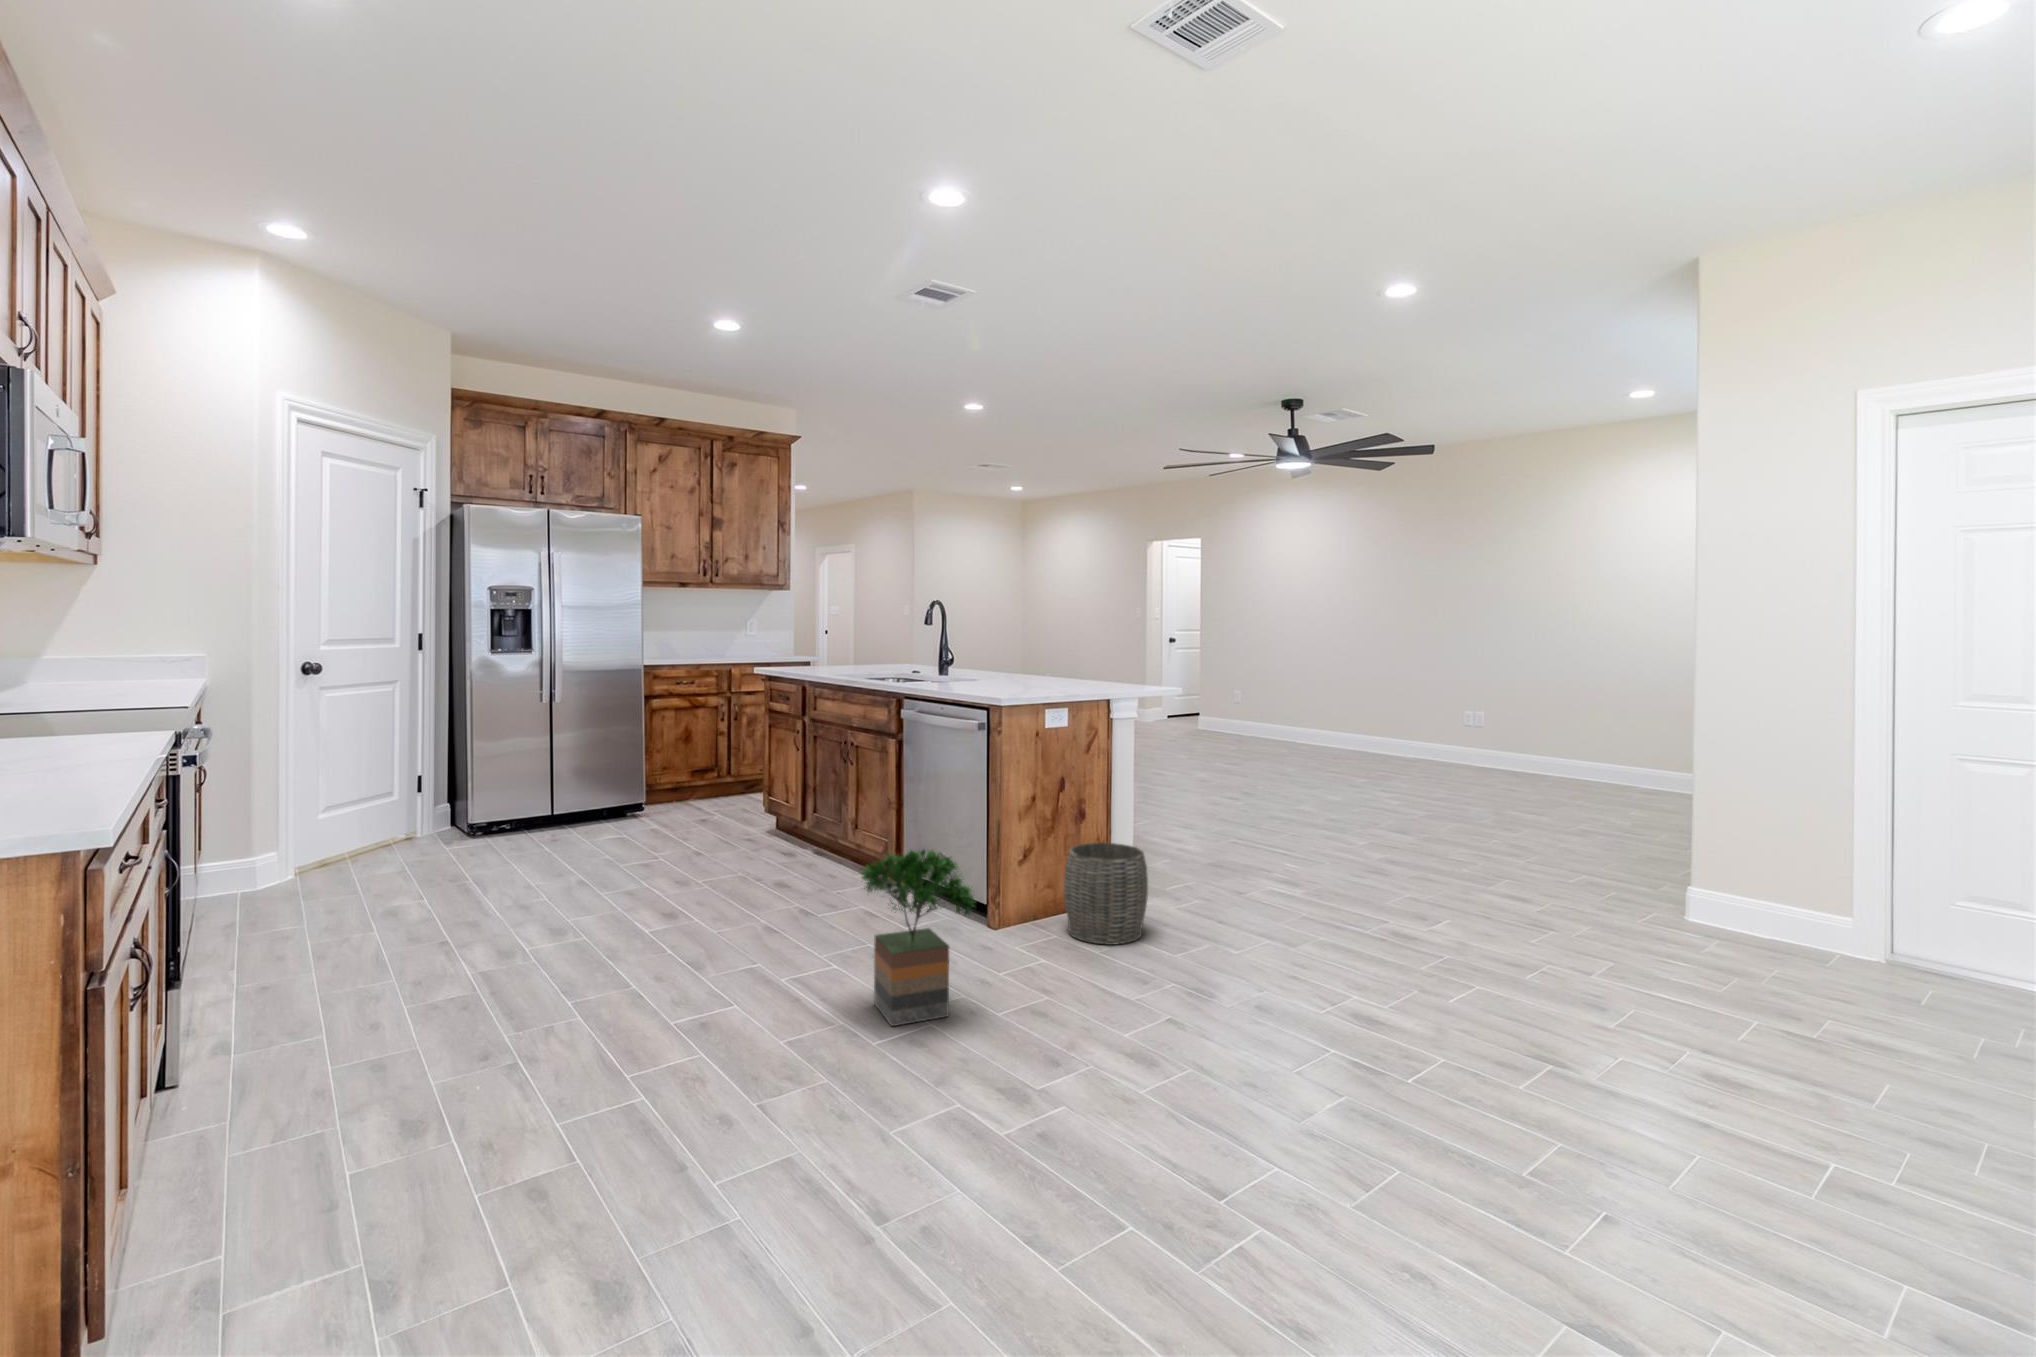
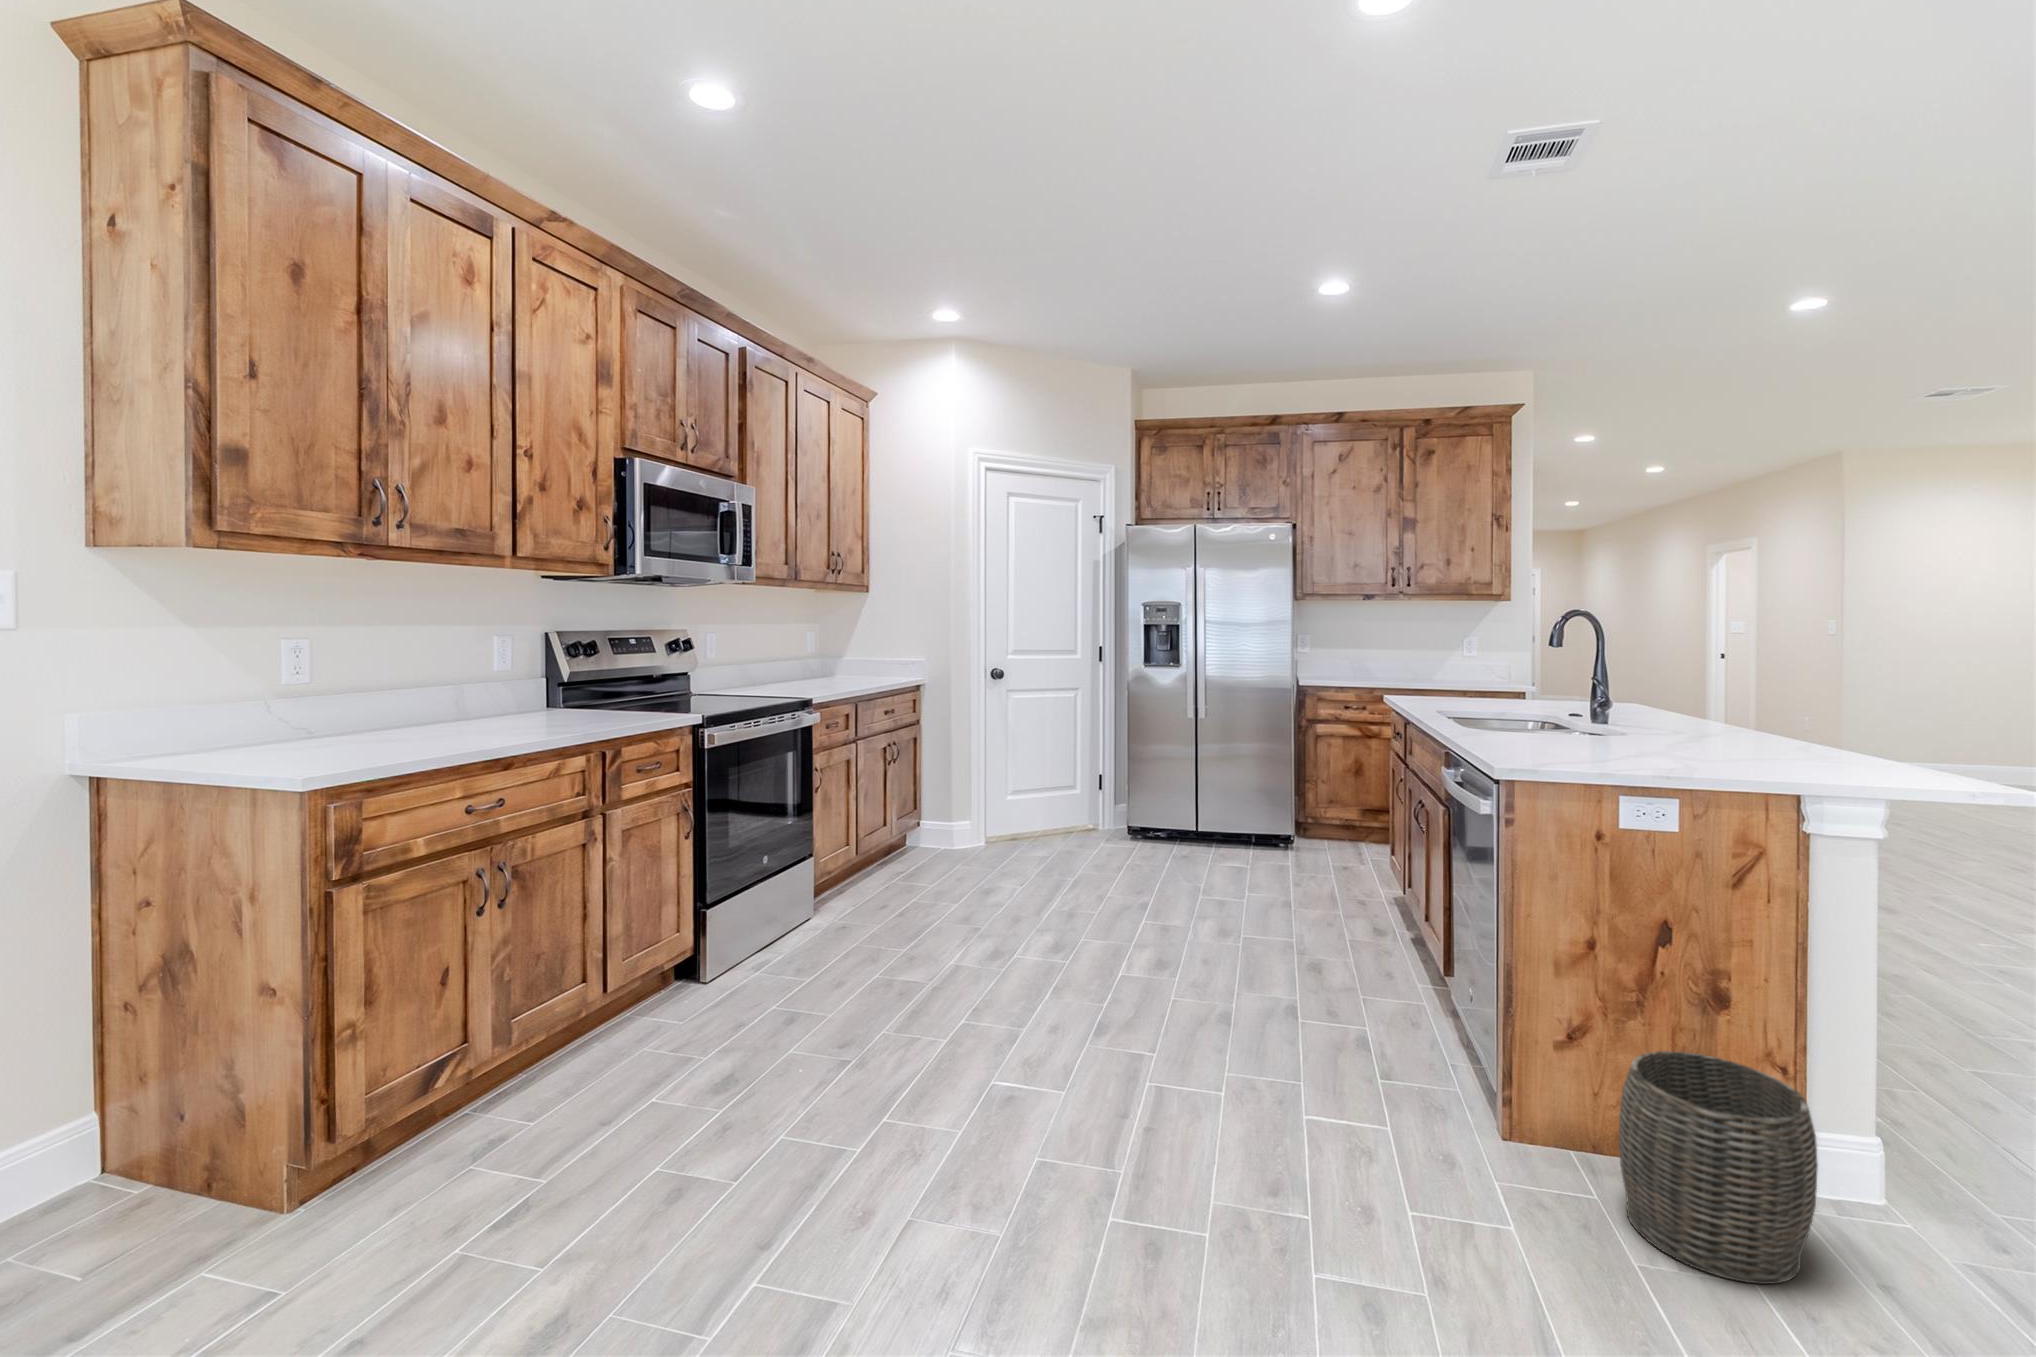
potted tree: present [861,850,974,1026] -> none [1147,969,1301,1243]

